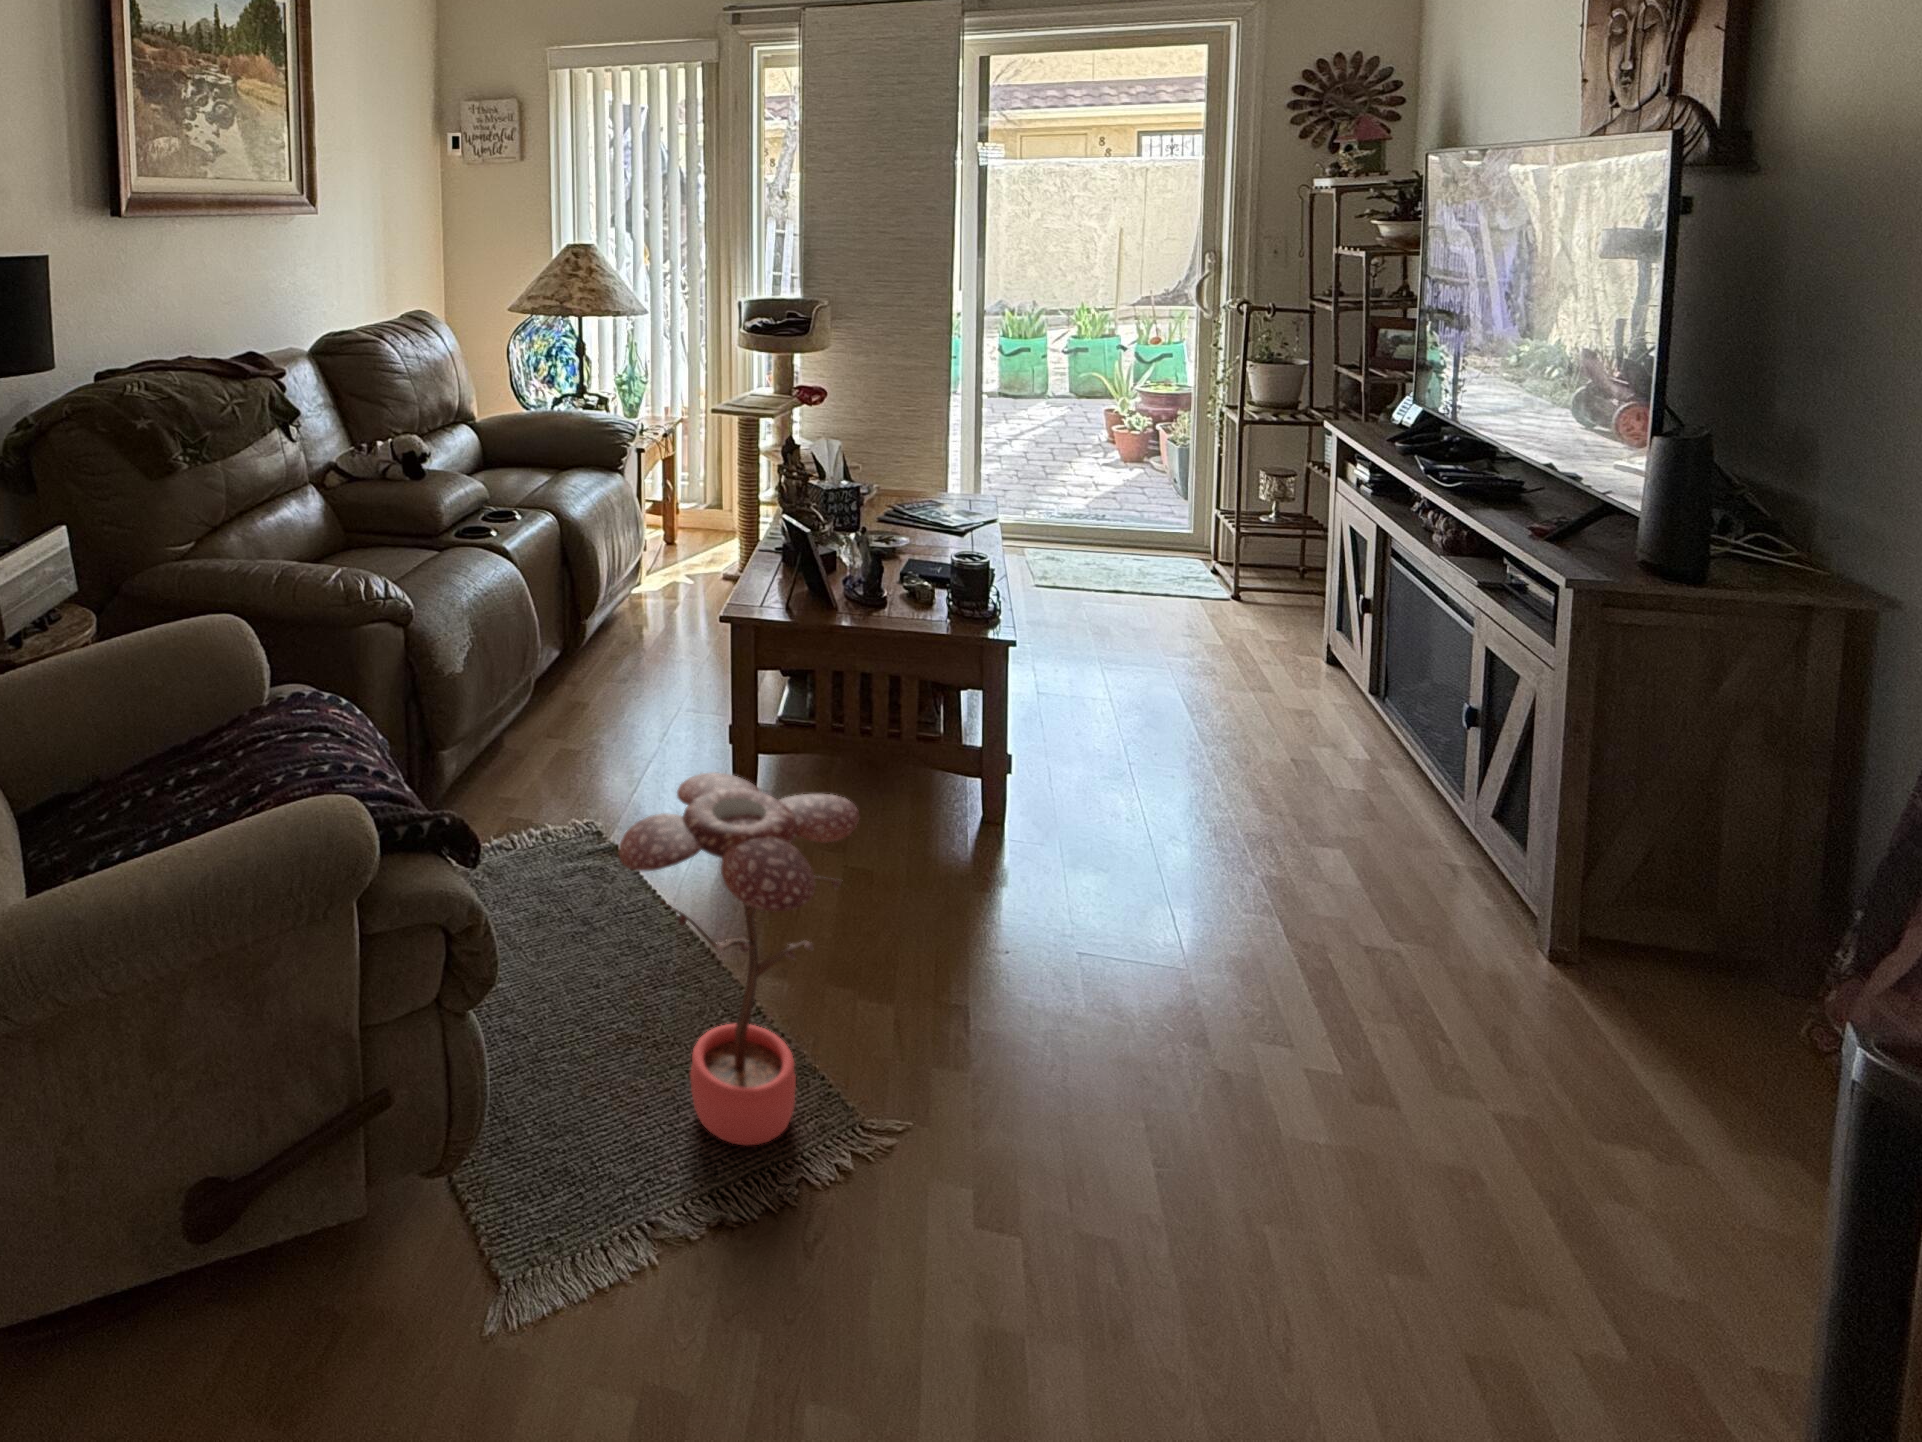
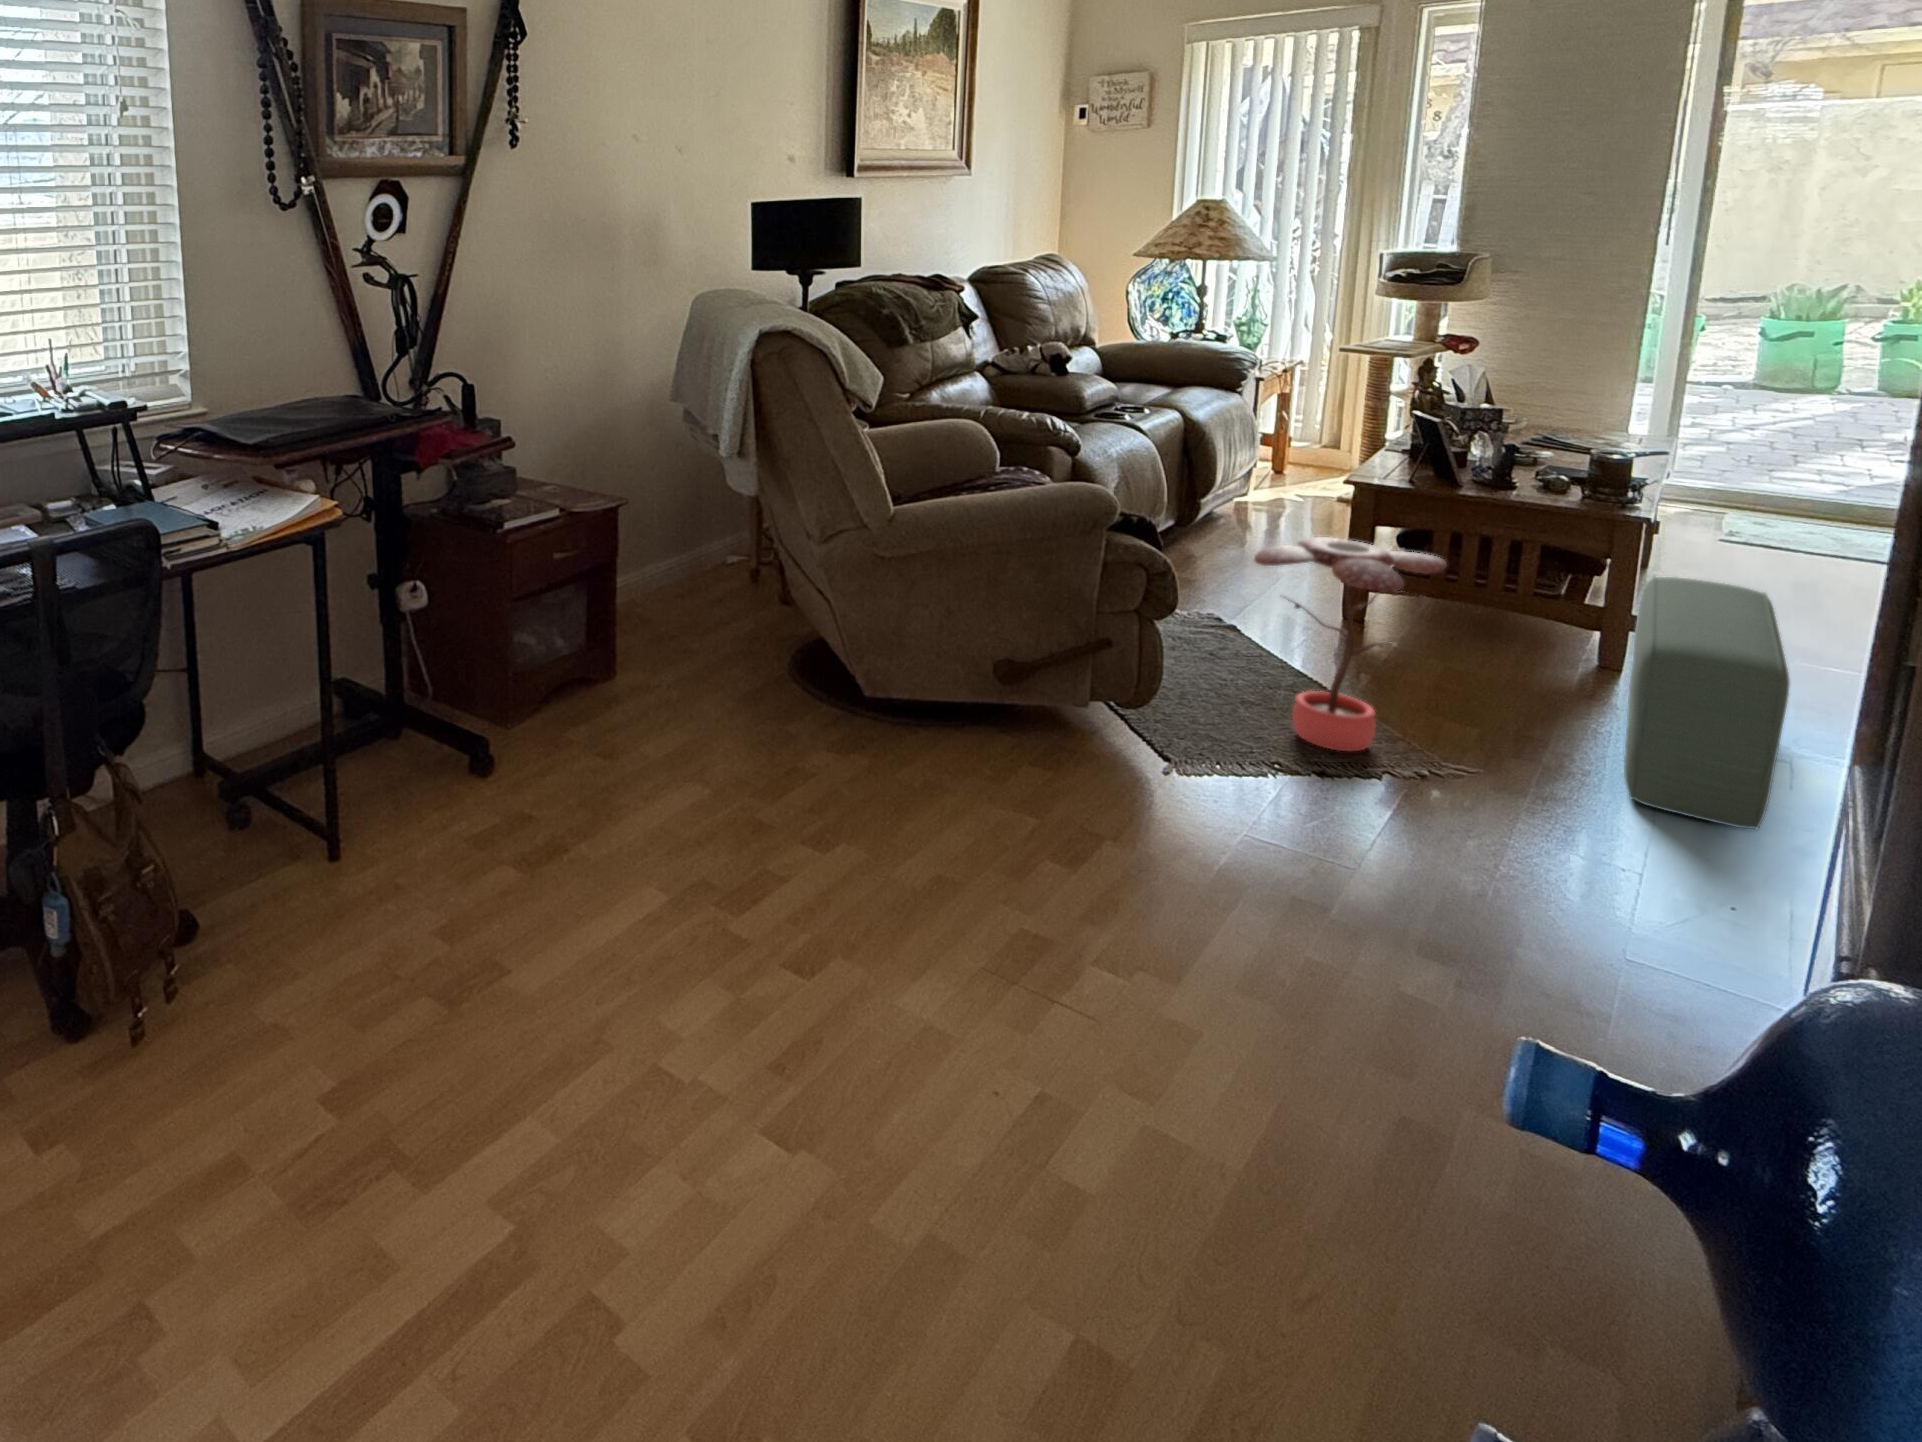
pouf: none [1038,733,1243,1166] -> present [1624,577,1790,829]

